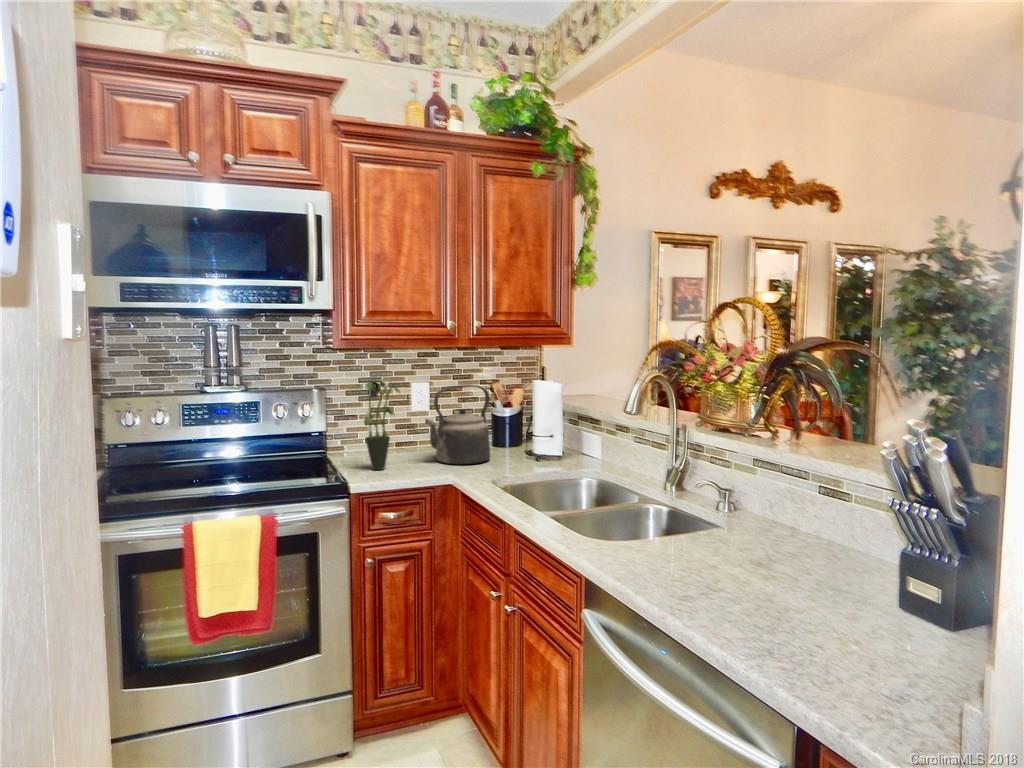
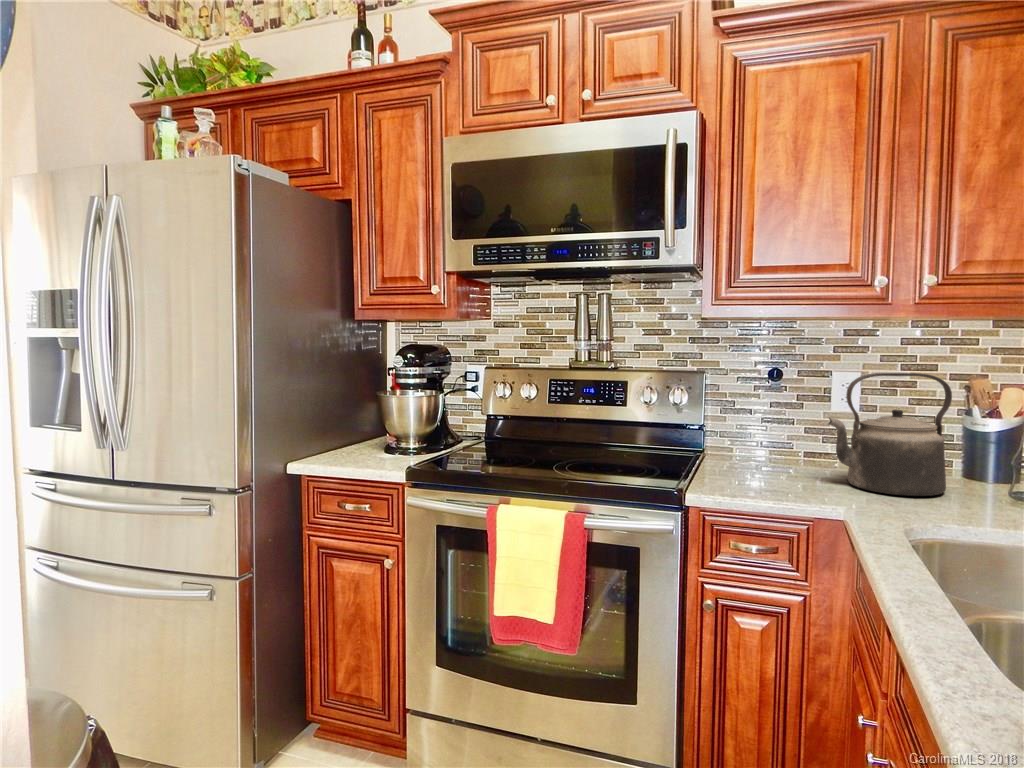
potted plant: present [364,377,400,470] -> none [730,353,785,481]

